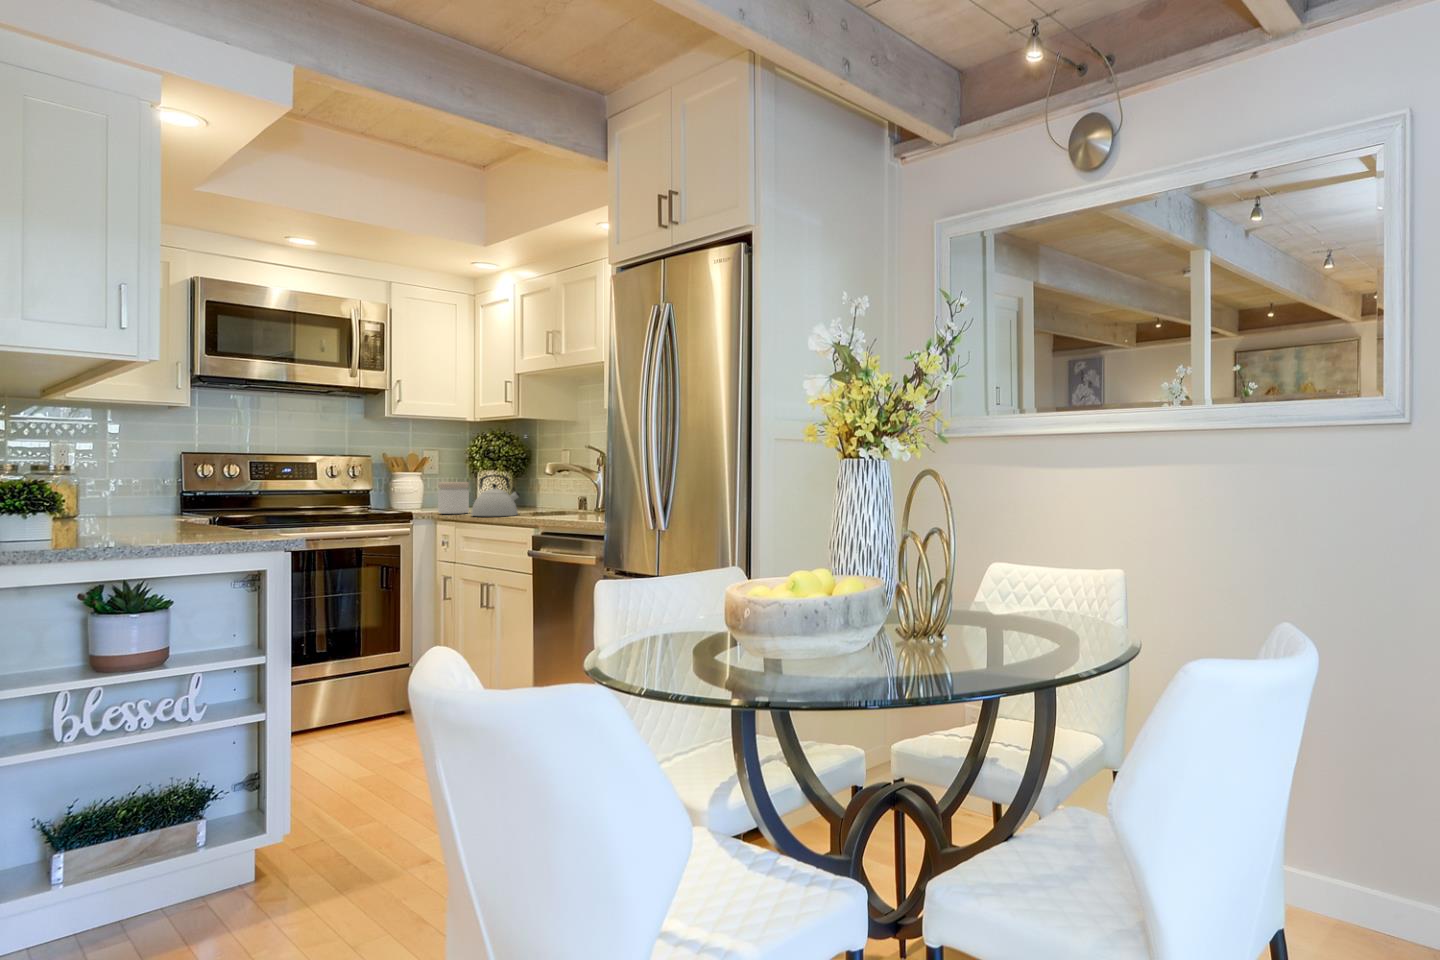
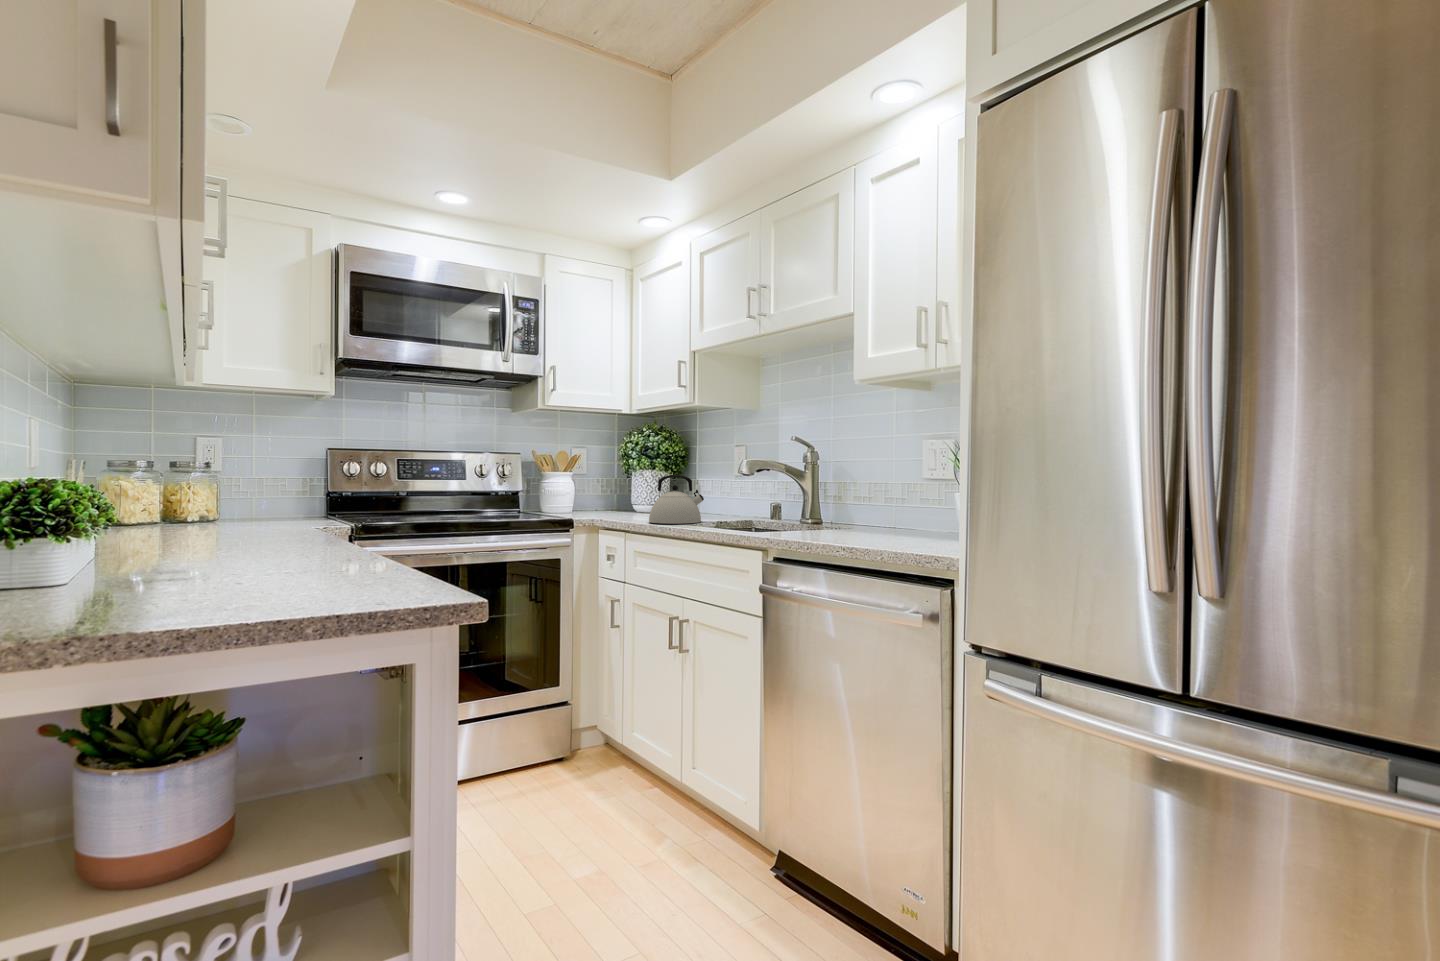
jar: present [438,482,469,514] -> none [605,483,638,519]

